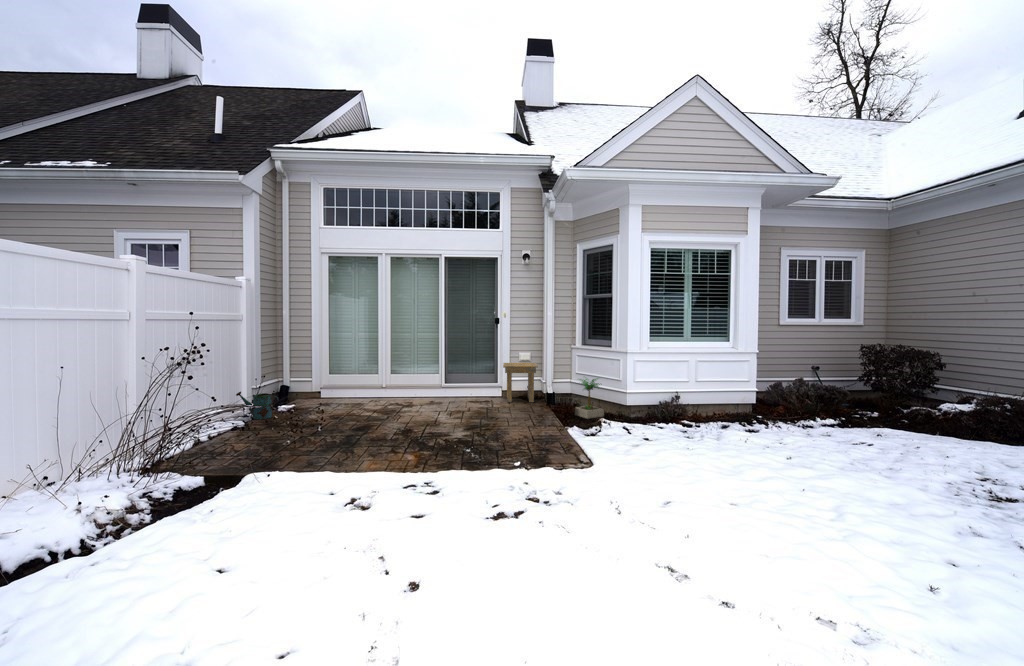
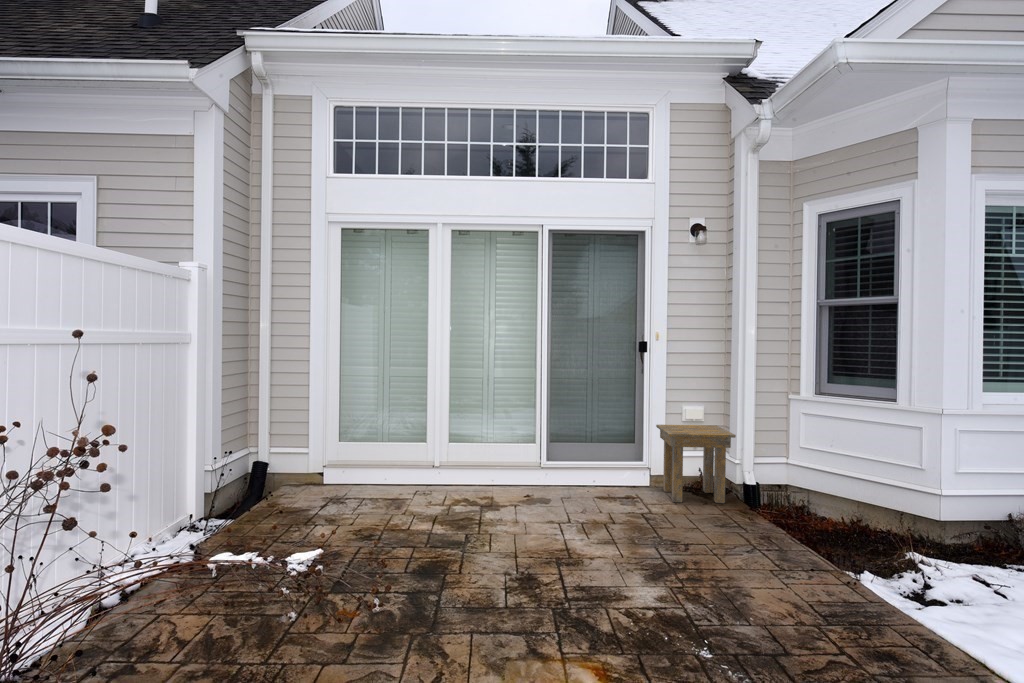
potted plant: present [575,378,604,419] -> none [817,457,886,545]
watering can: present [236,392,279,419] -> none [170,485,253,542]

